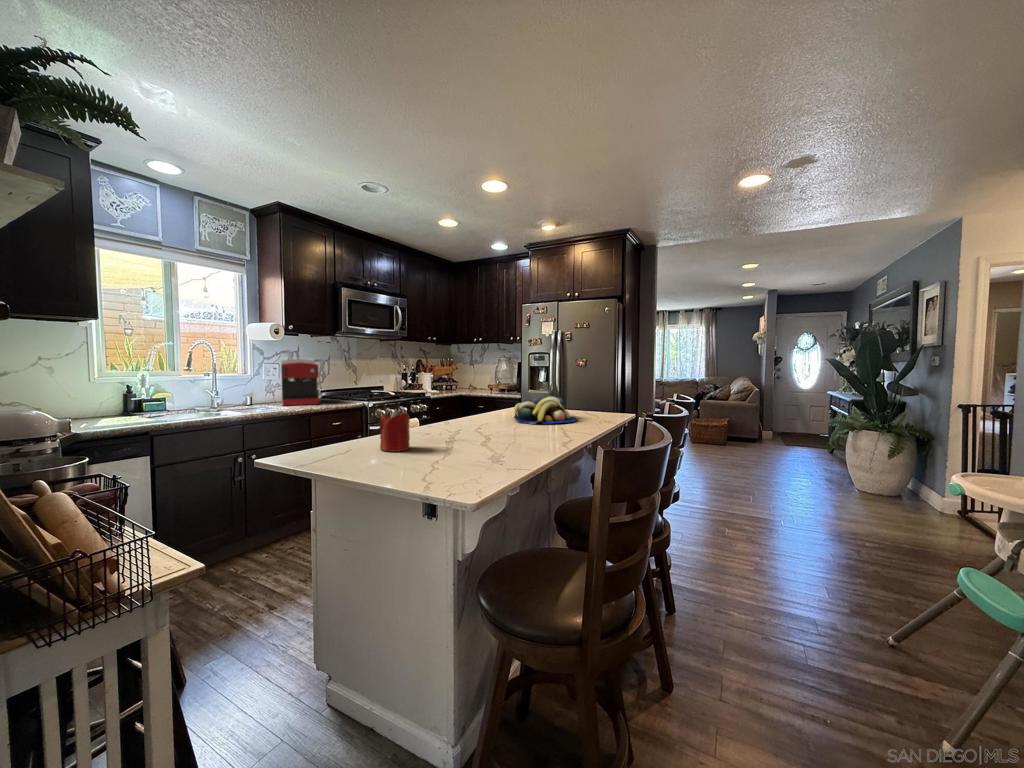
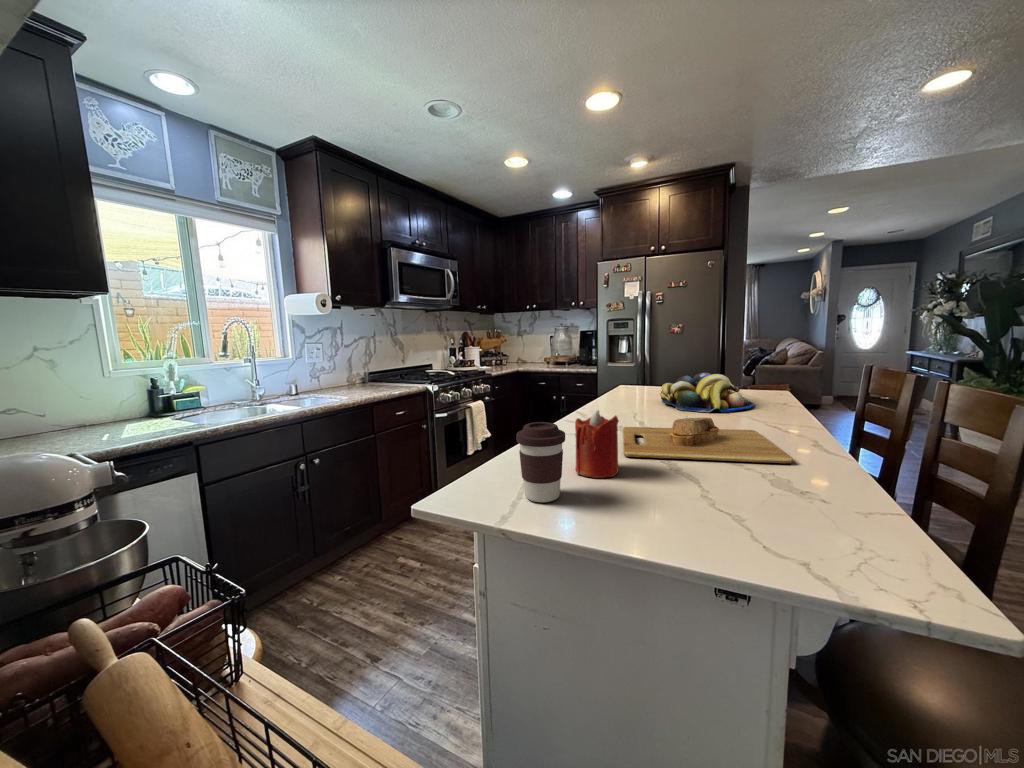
coffee maker: present [281,359,319,405] -> none [327,336,377,393]
coffee cup: none [326,412,357,460] -> present [516,422,565,502]
cutting board: none [427,422,537,449] -> present [623,417,793,463]

